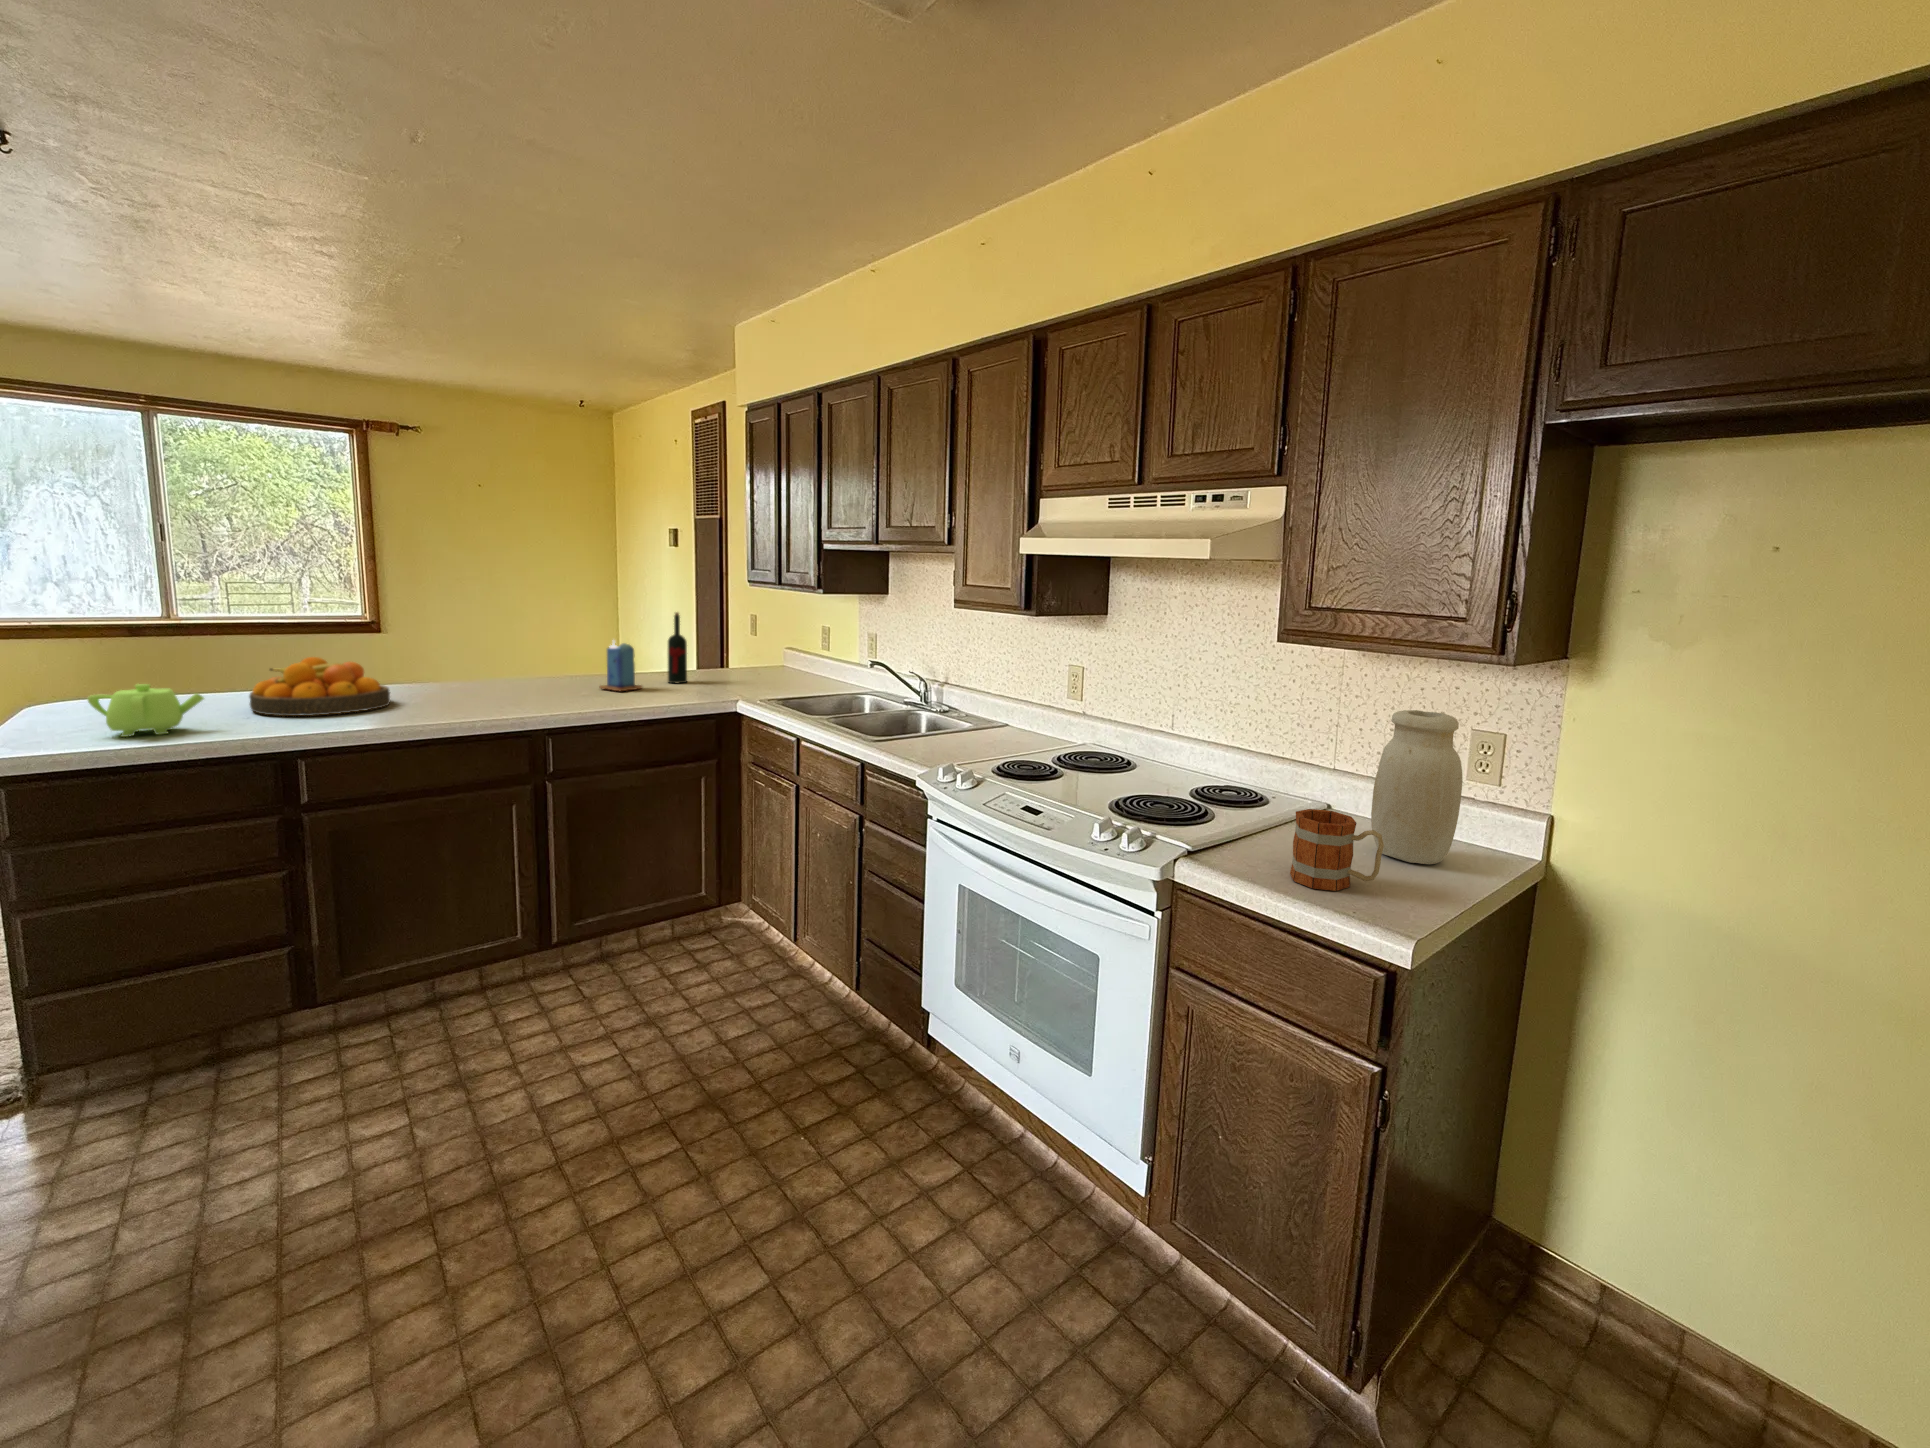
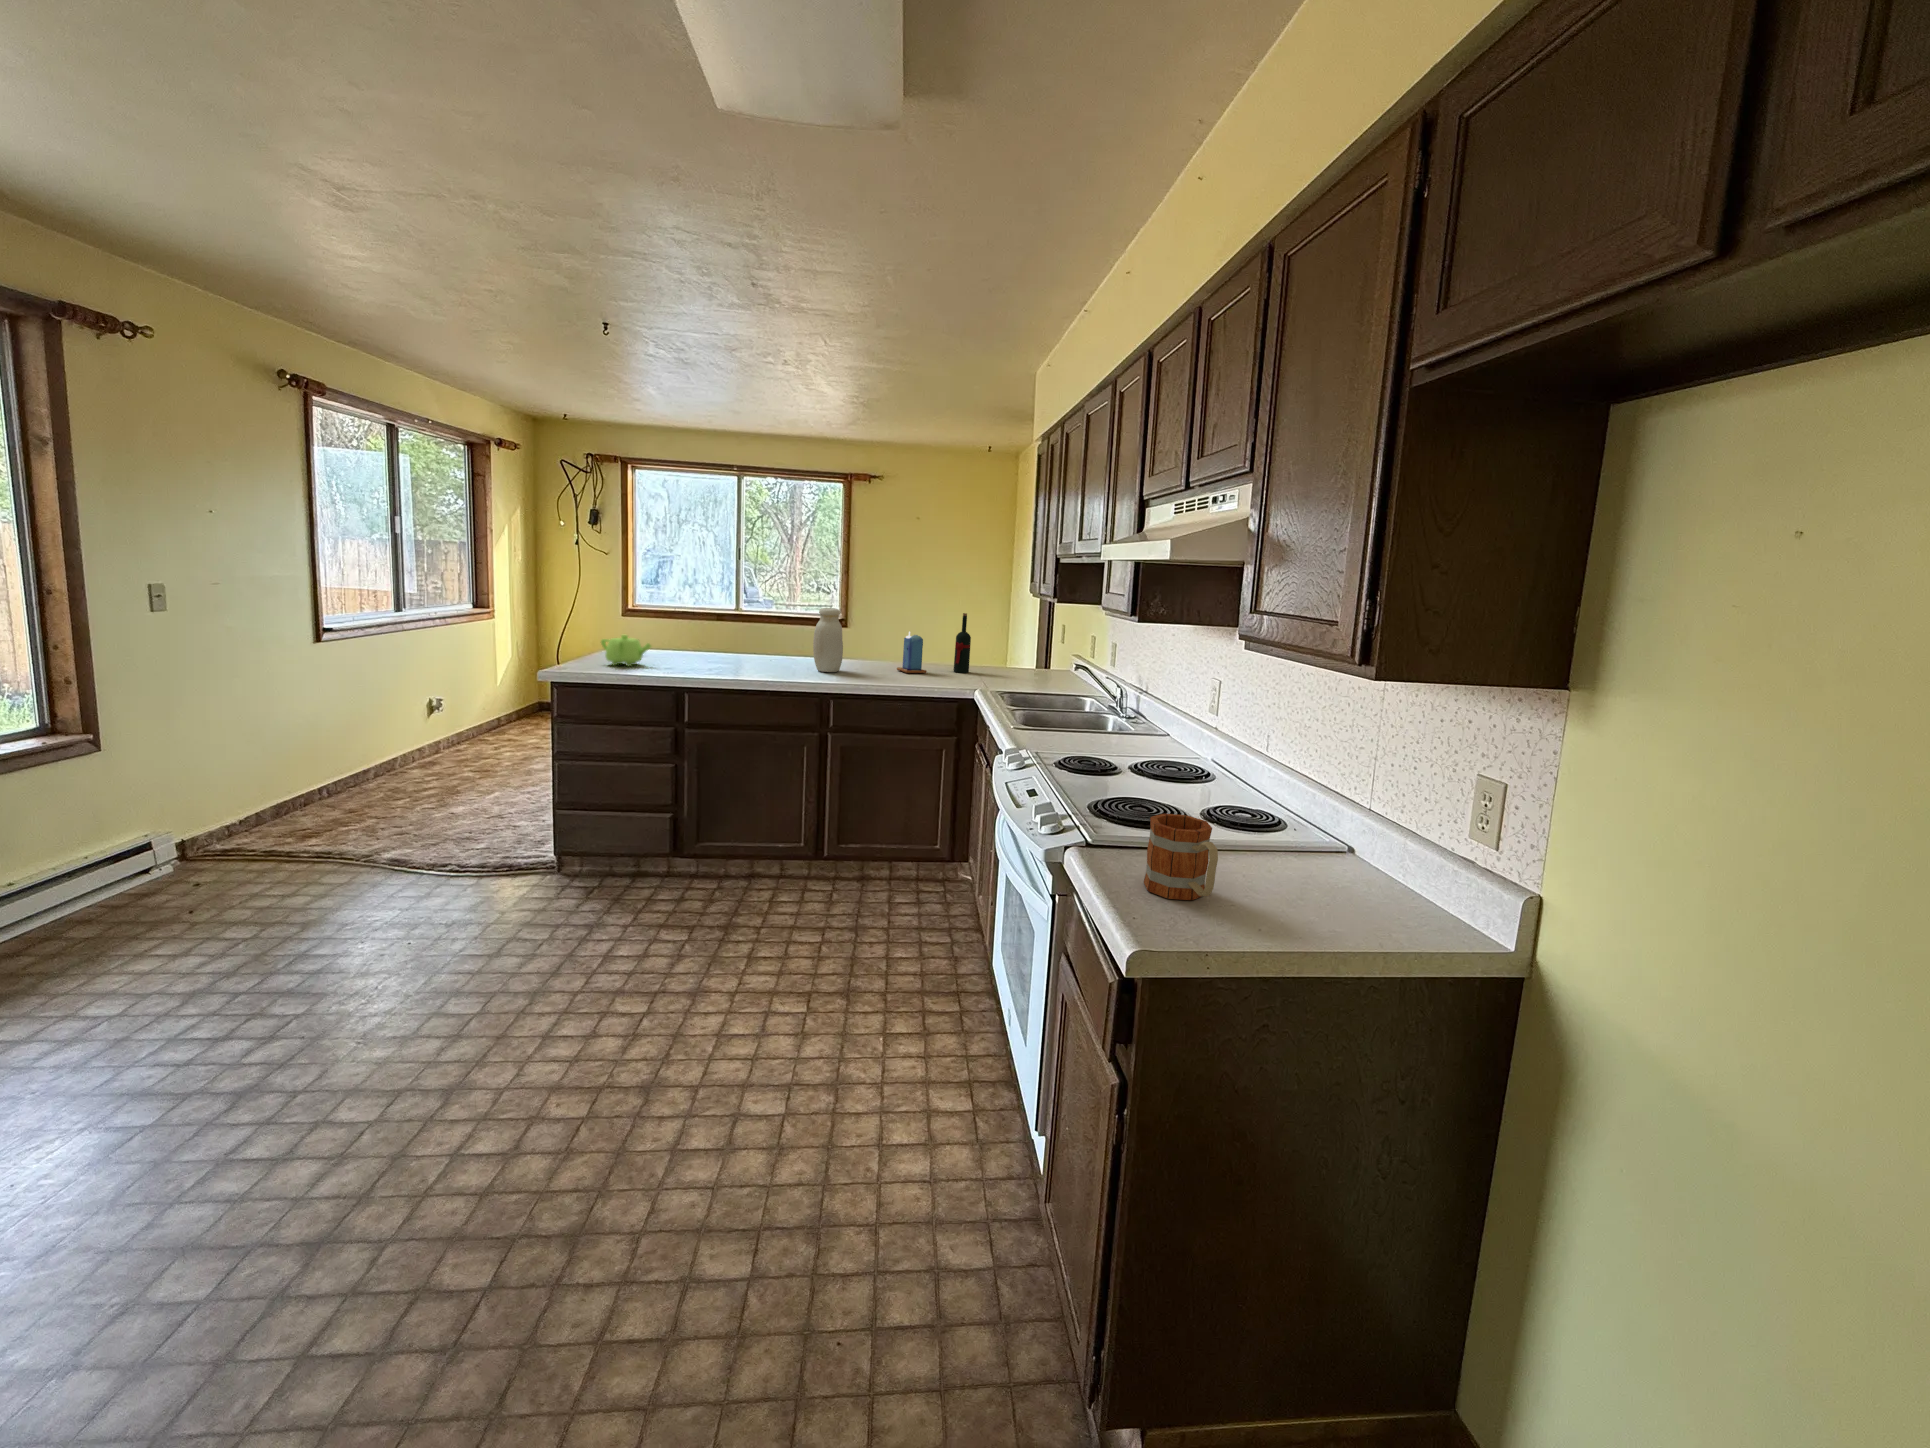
fruit bowl: present [249,657,390,716] -> none [684,628,760,666]
jar: present [1371,710,1463,864] -> present [813,608,843,672]

